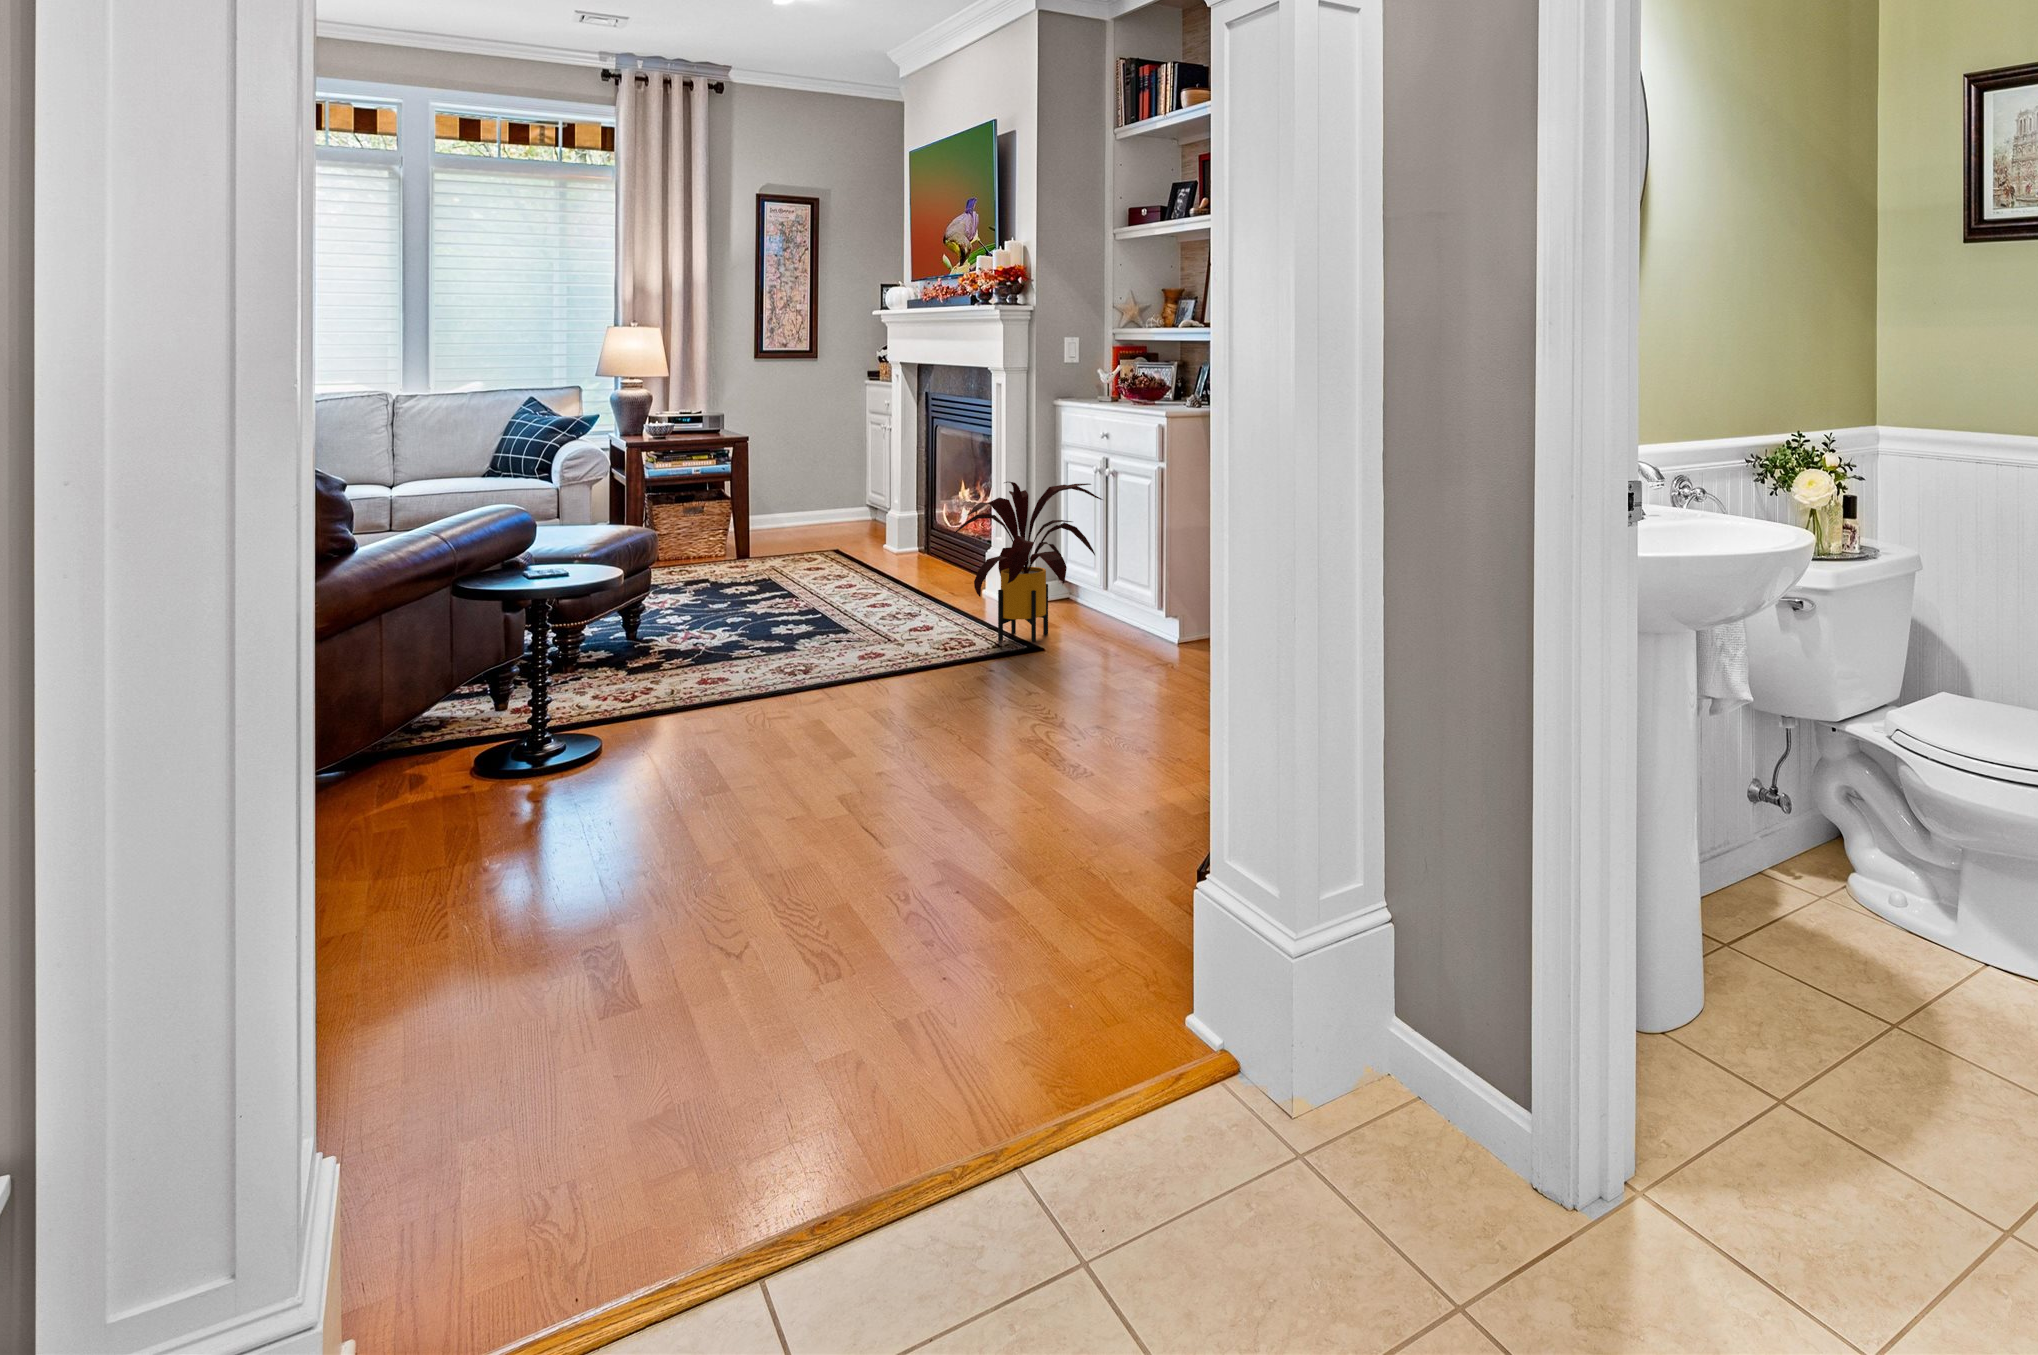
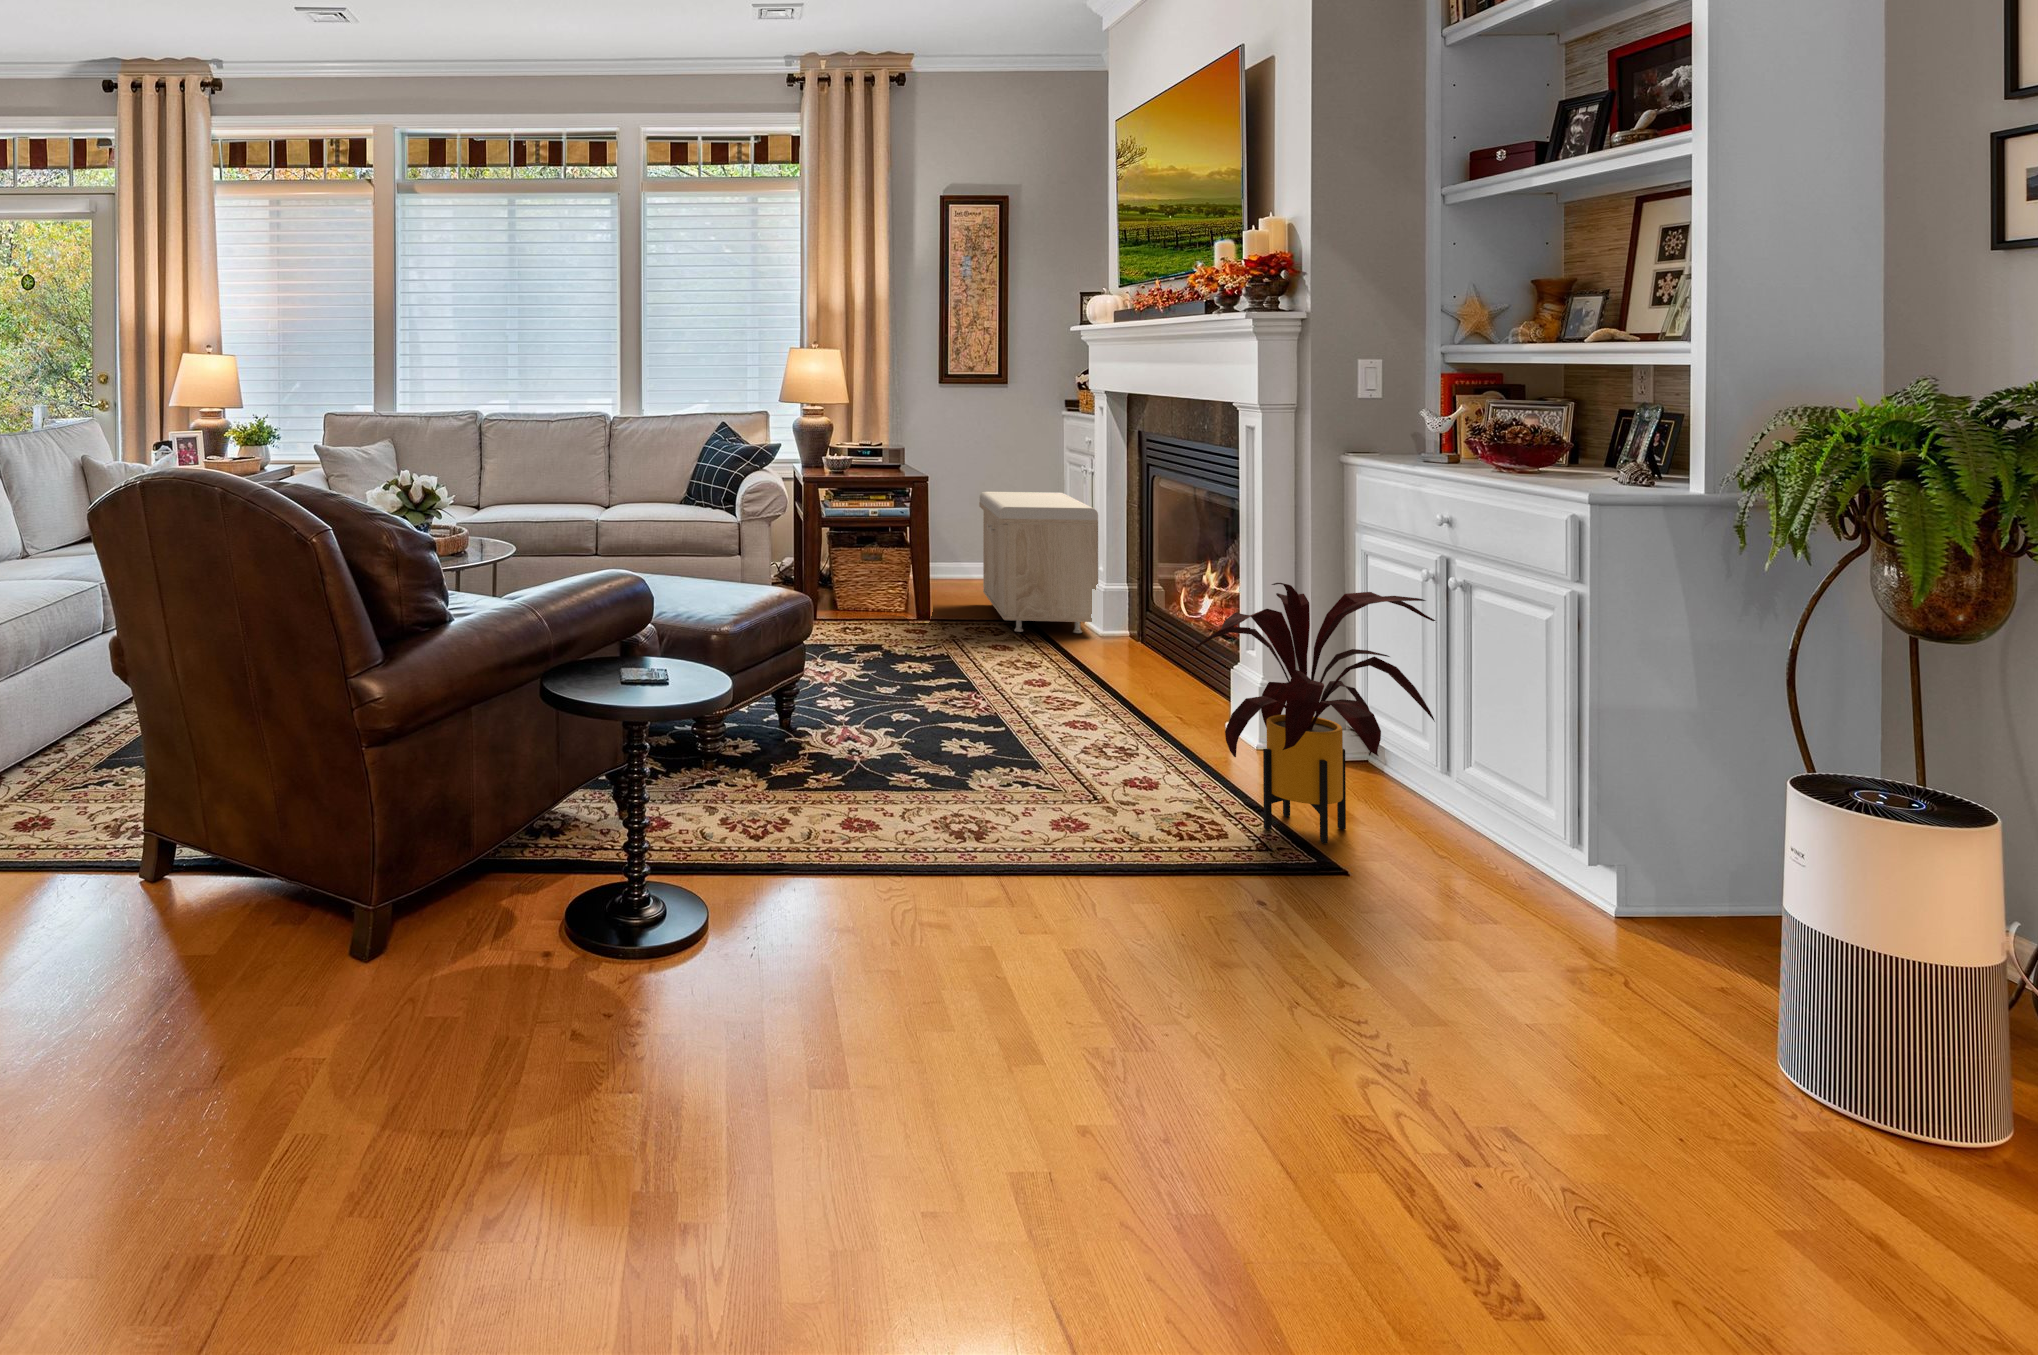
storage bench: none [791,445,892,557] -> present [979,492,1098,633]

